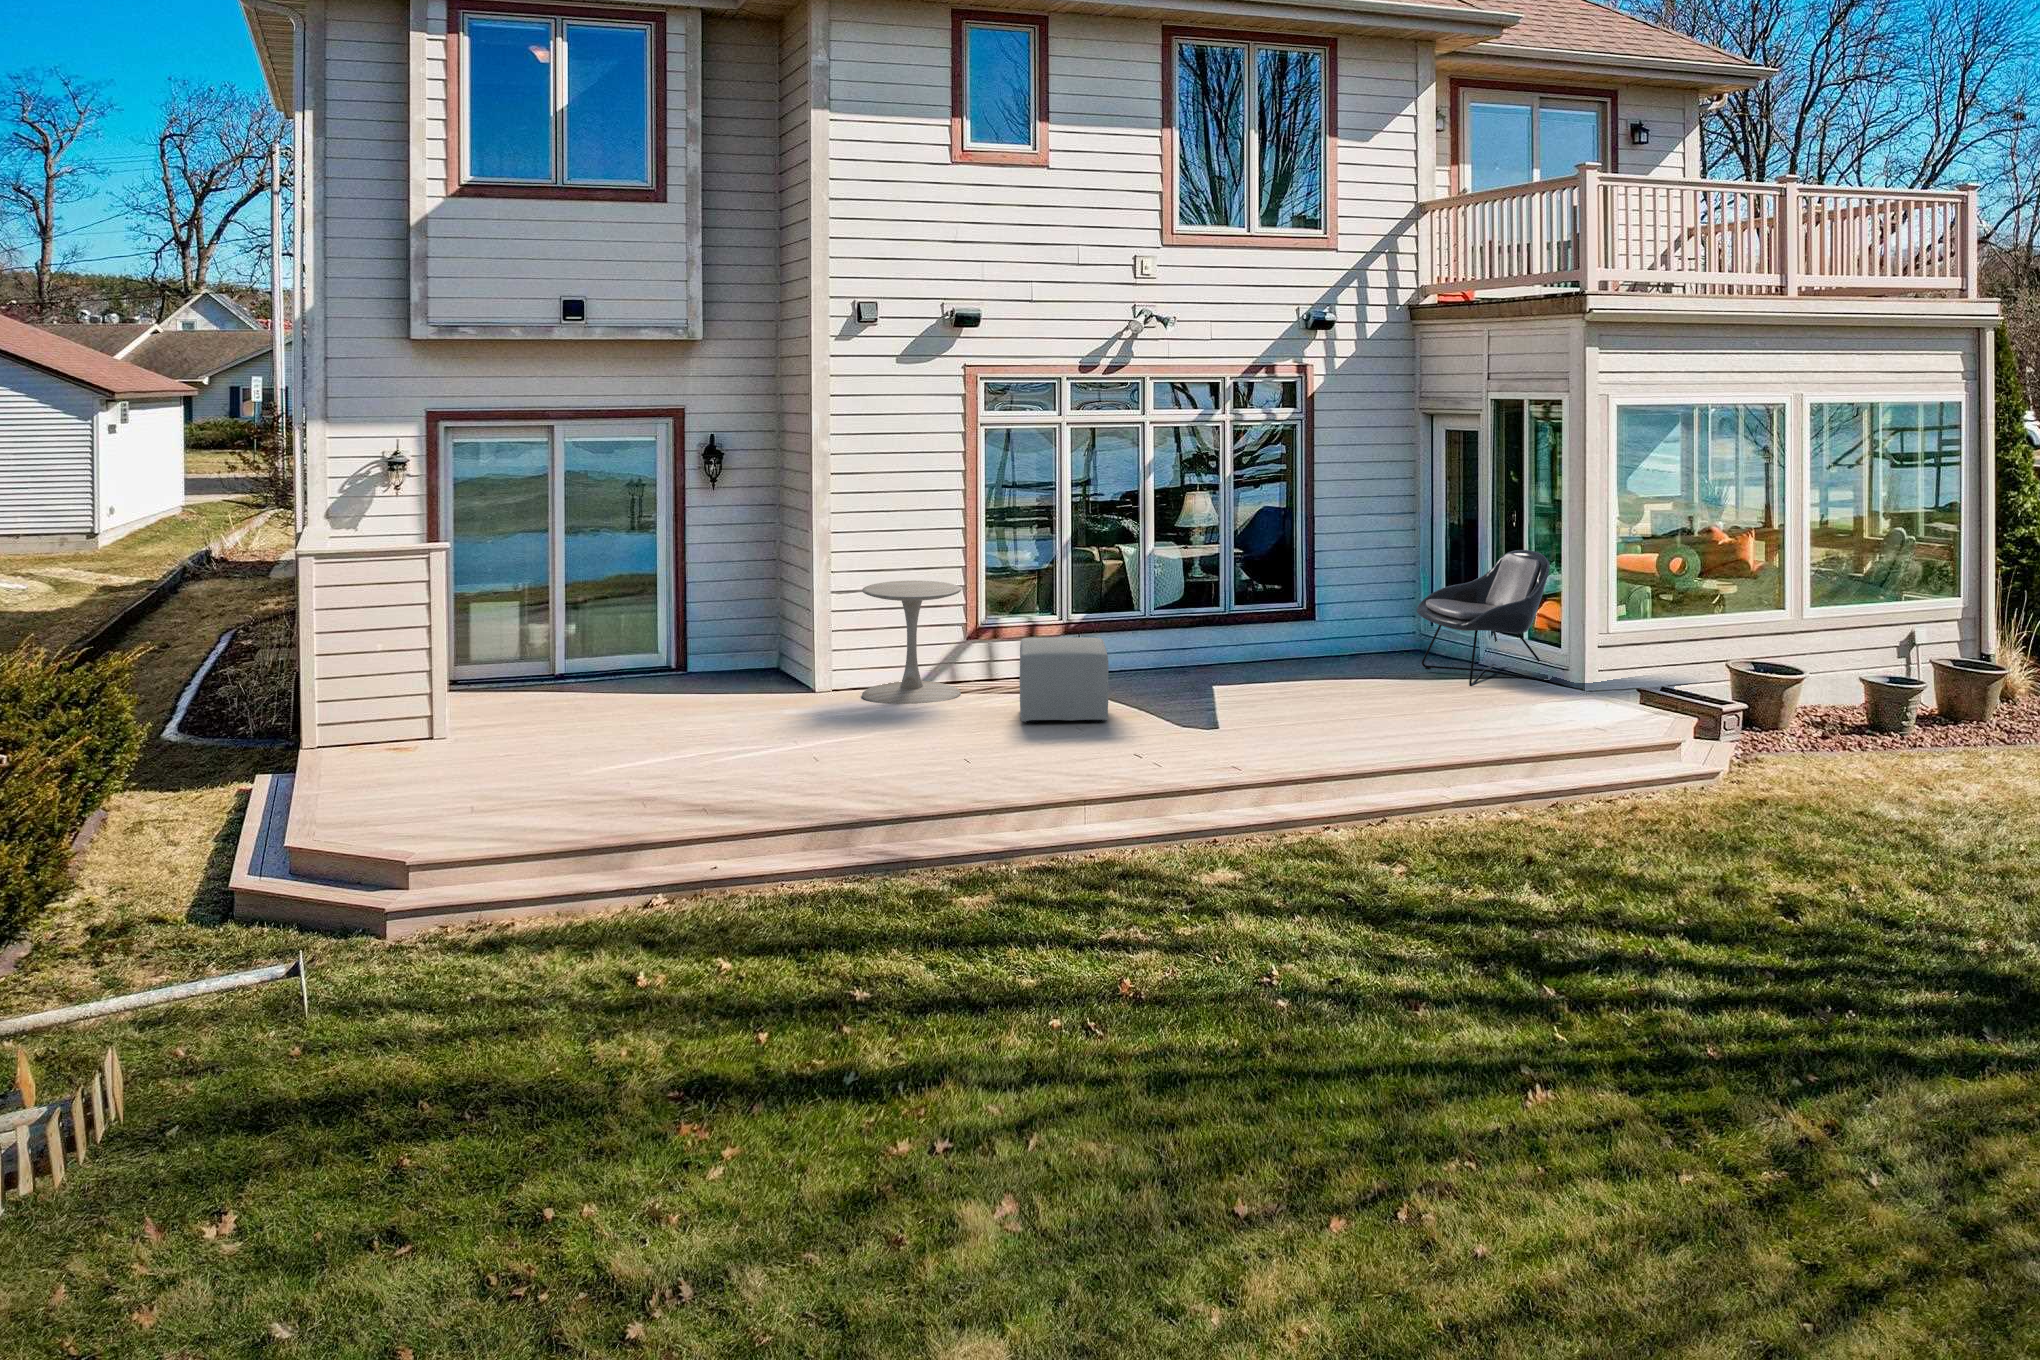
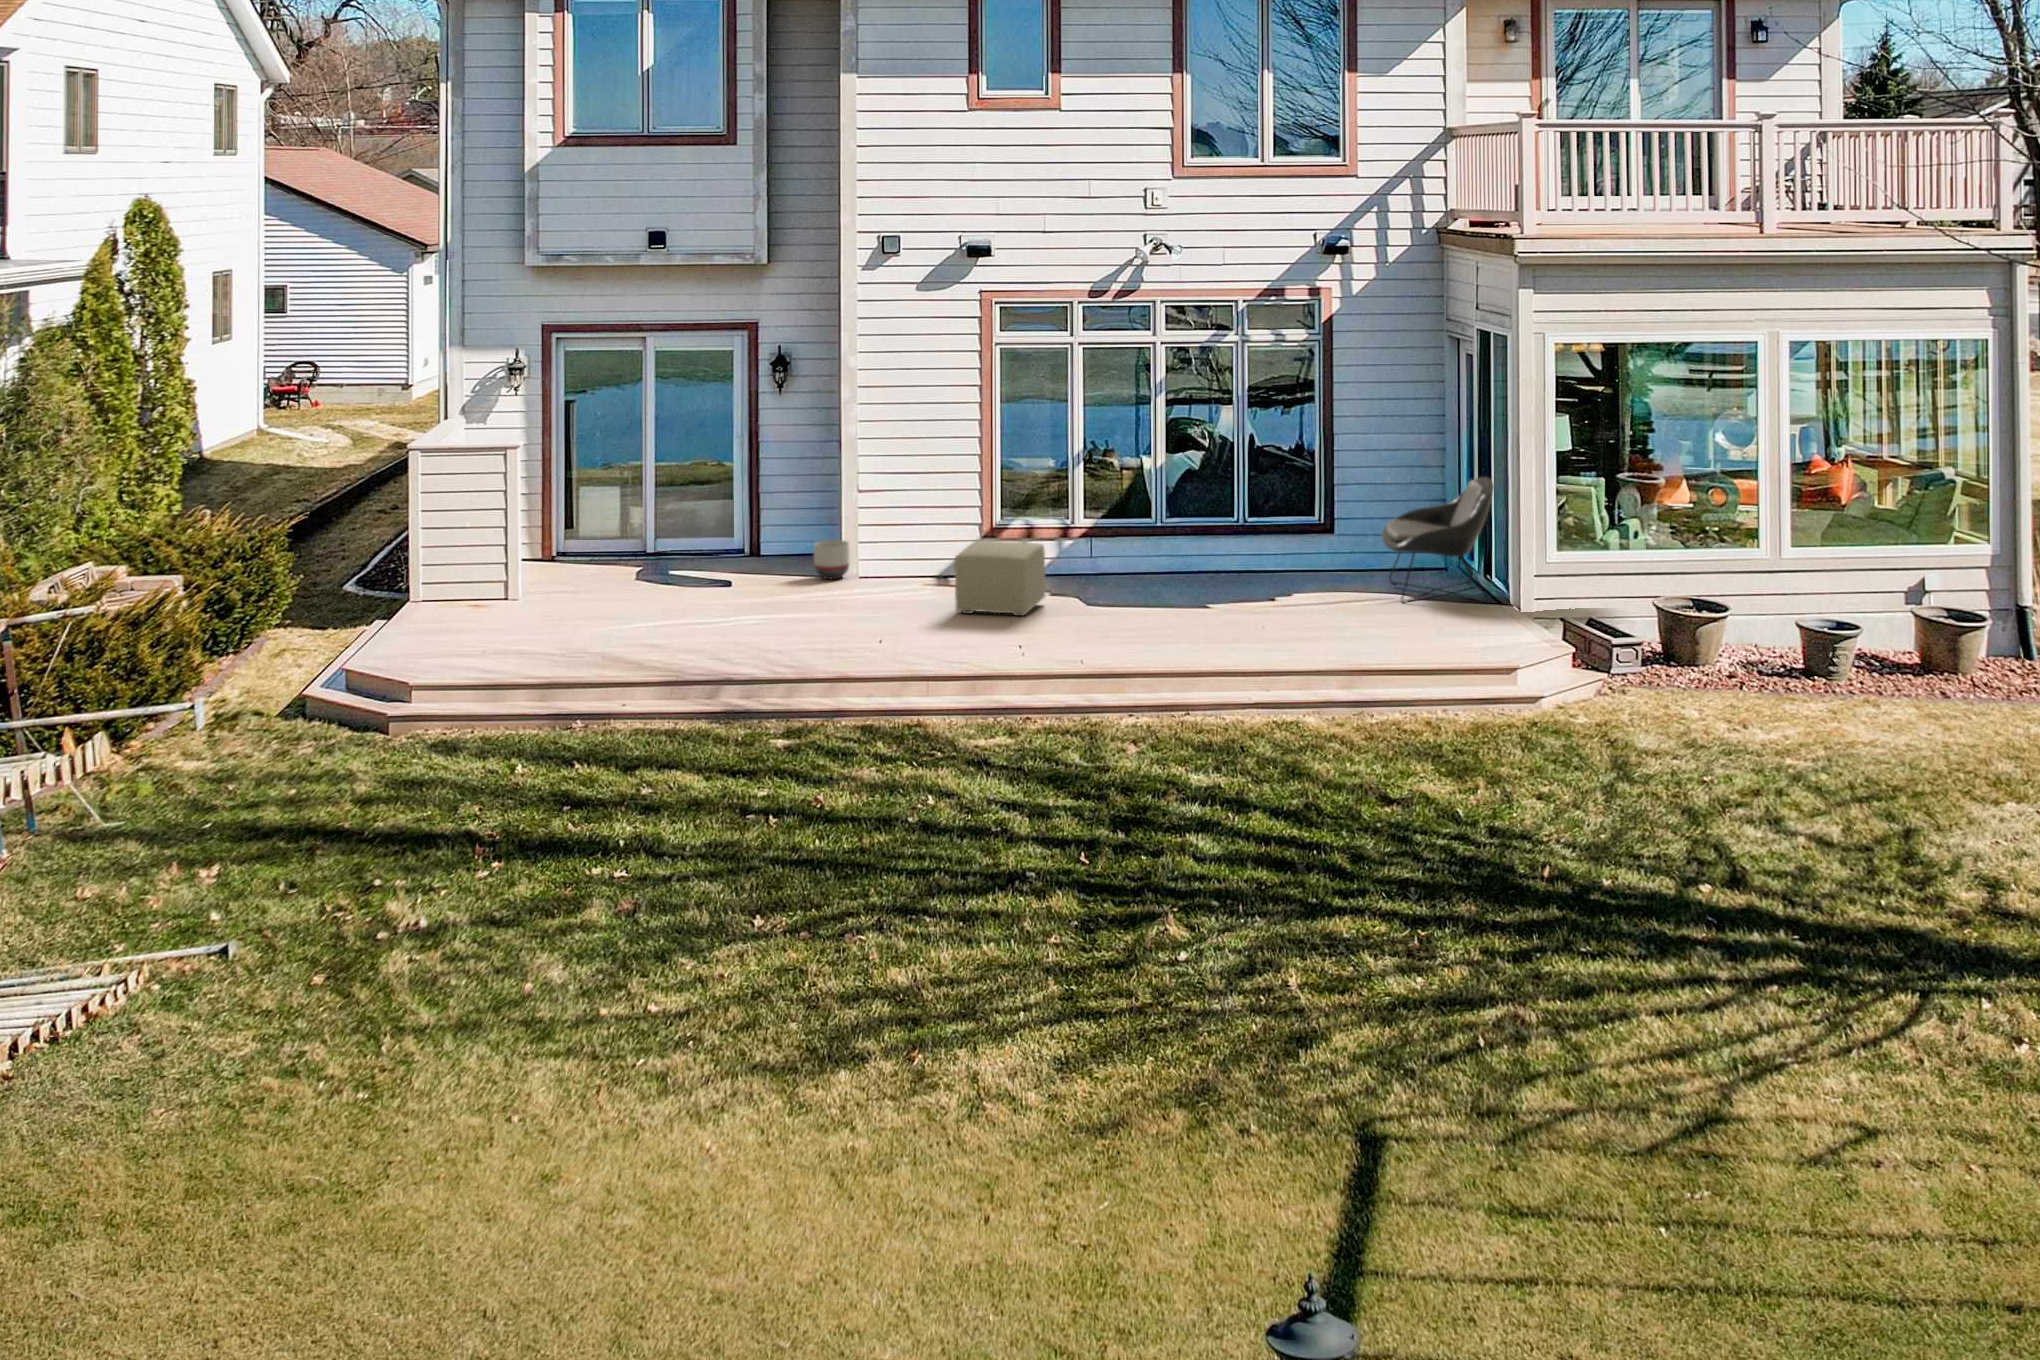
pedestal table: present [862,581,961,704] -> none [868,484,956,593]
planter: none [786,650,828,696] -> present [813,540,849,579]

